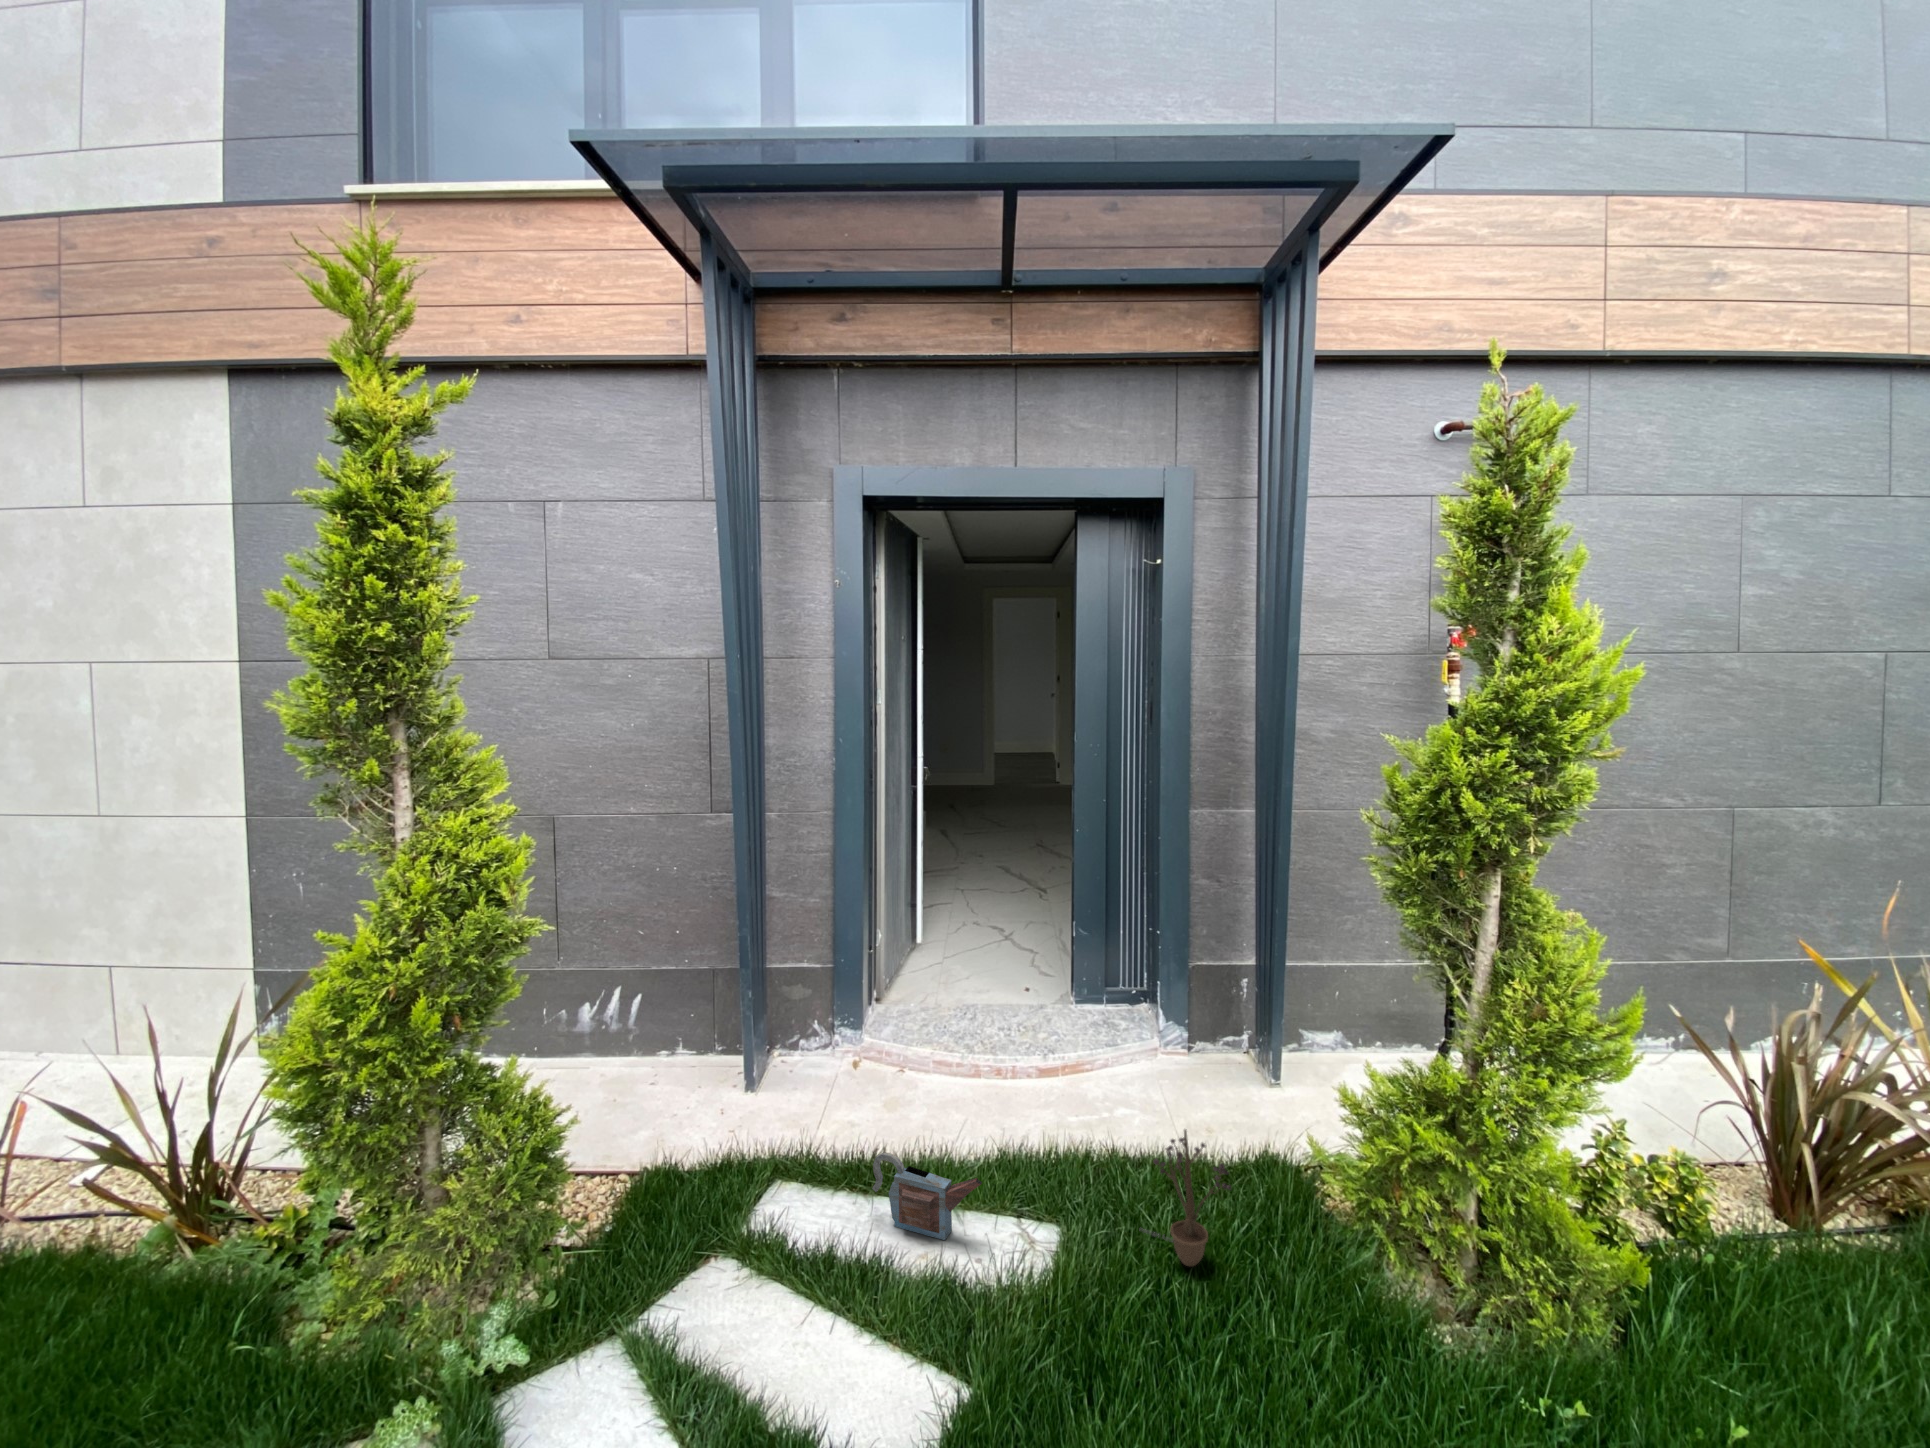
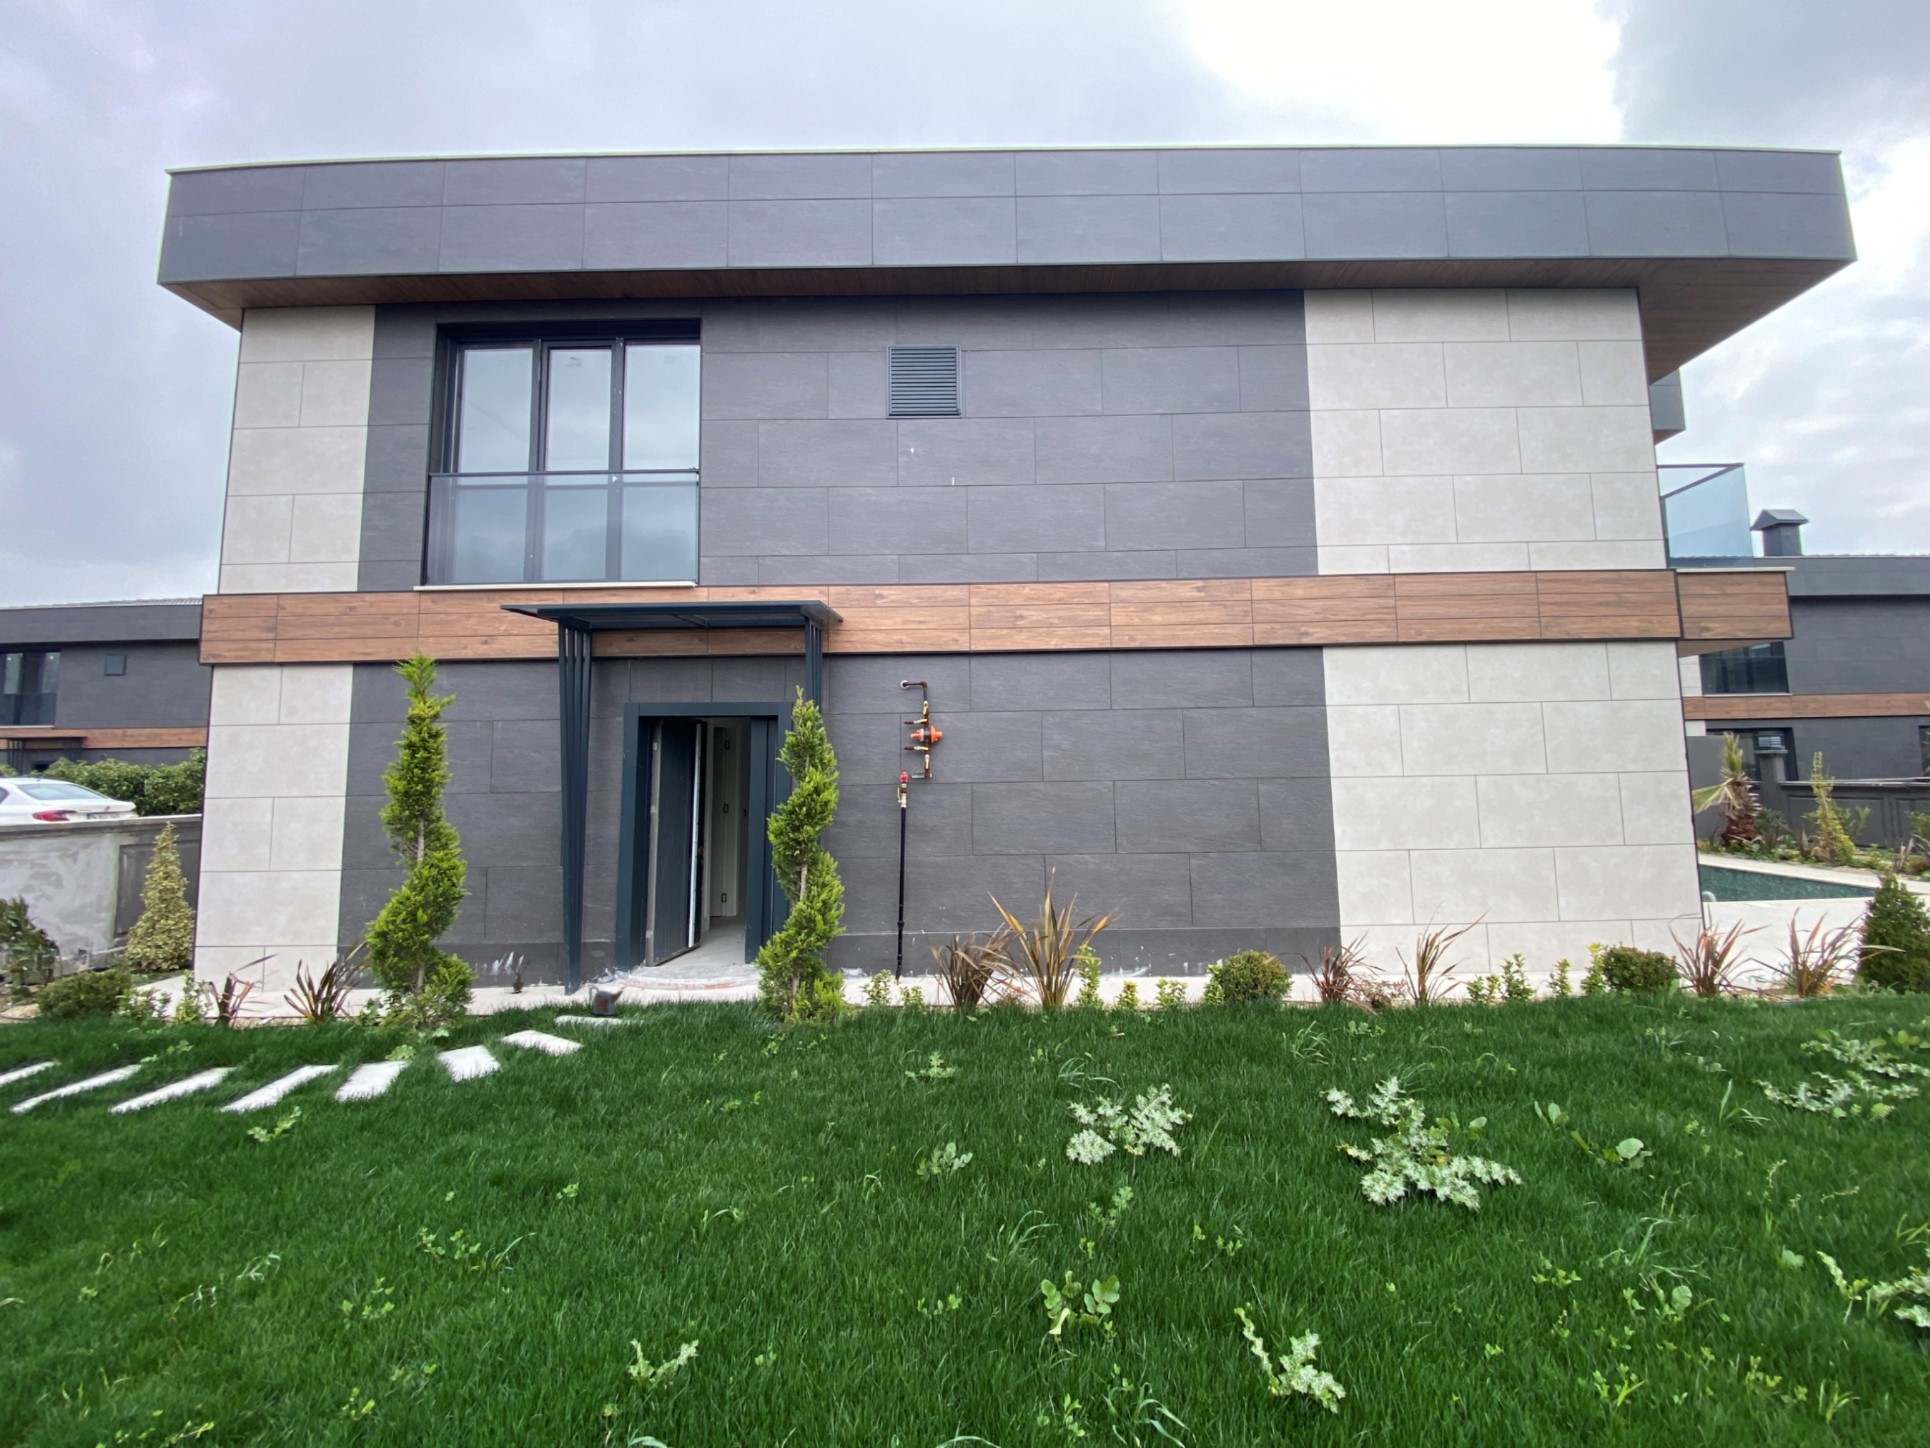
decorative plant: present [1142,1130,1231,1266] -> present [507,955,529,993]

